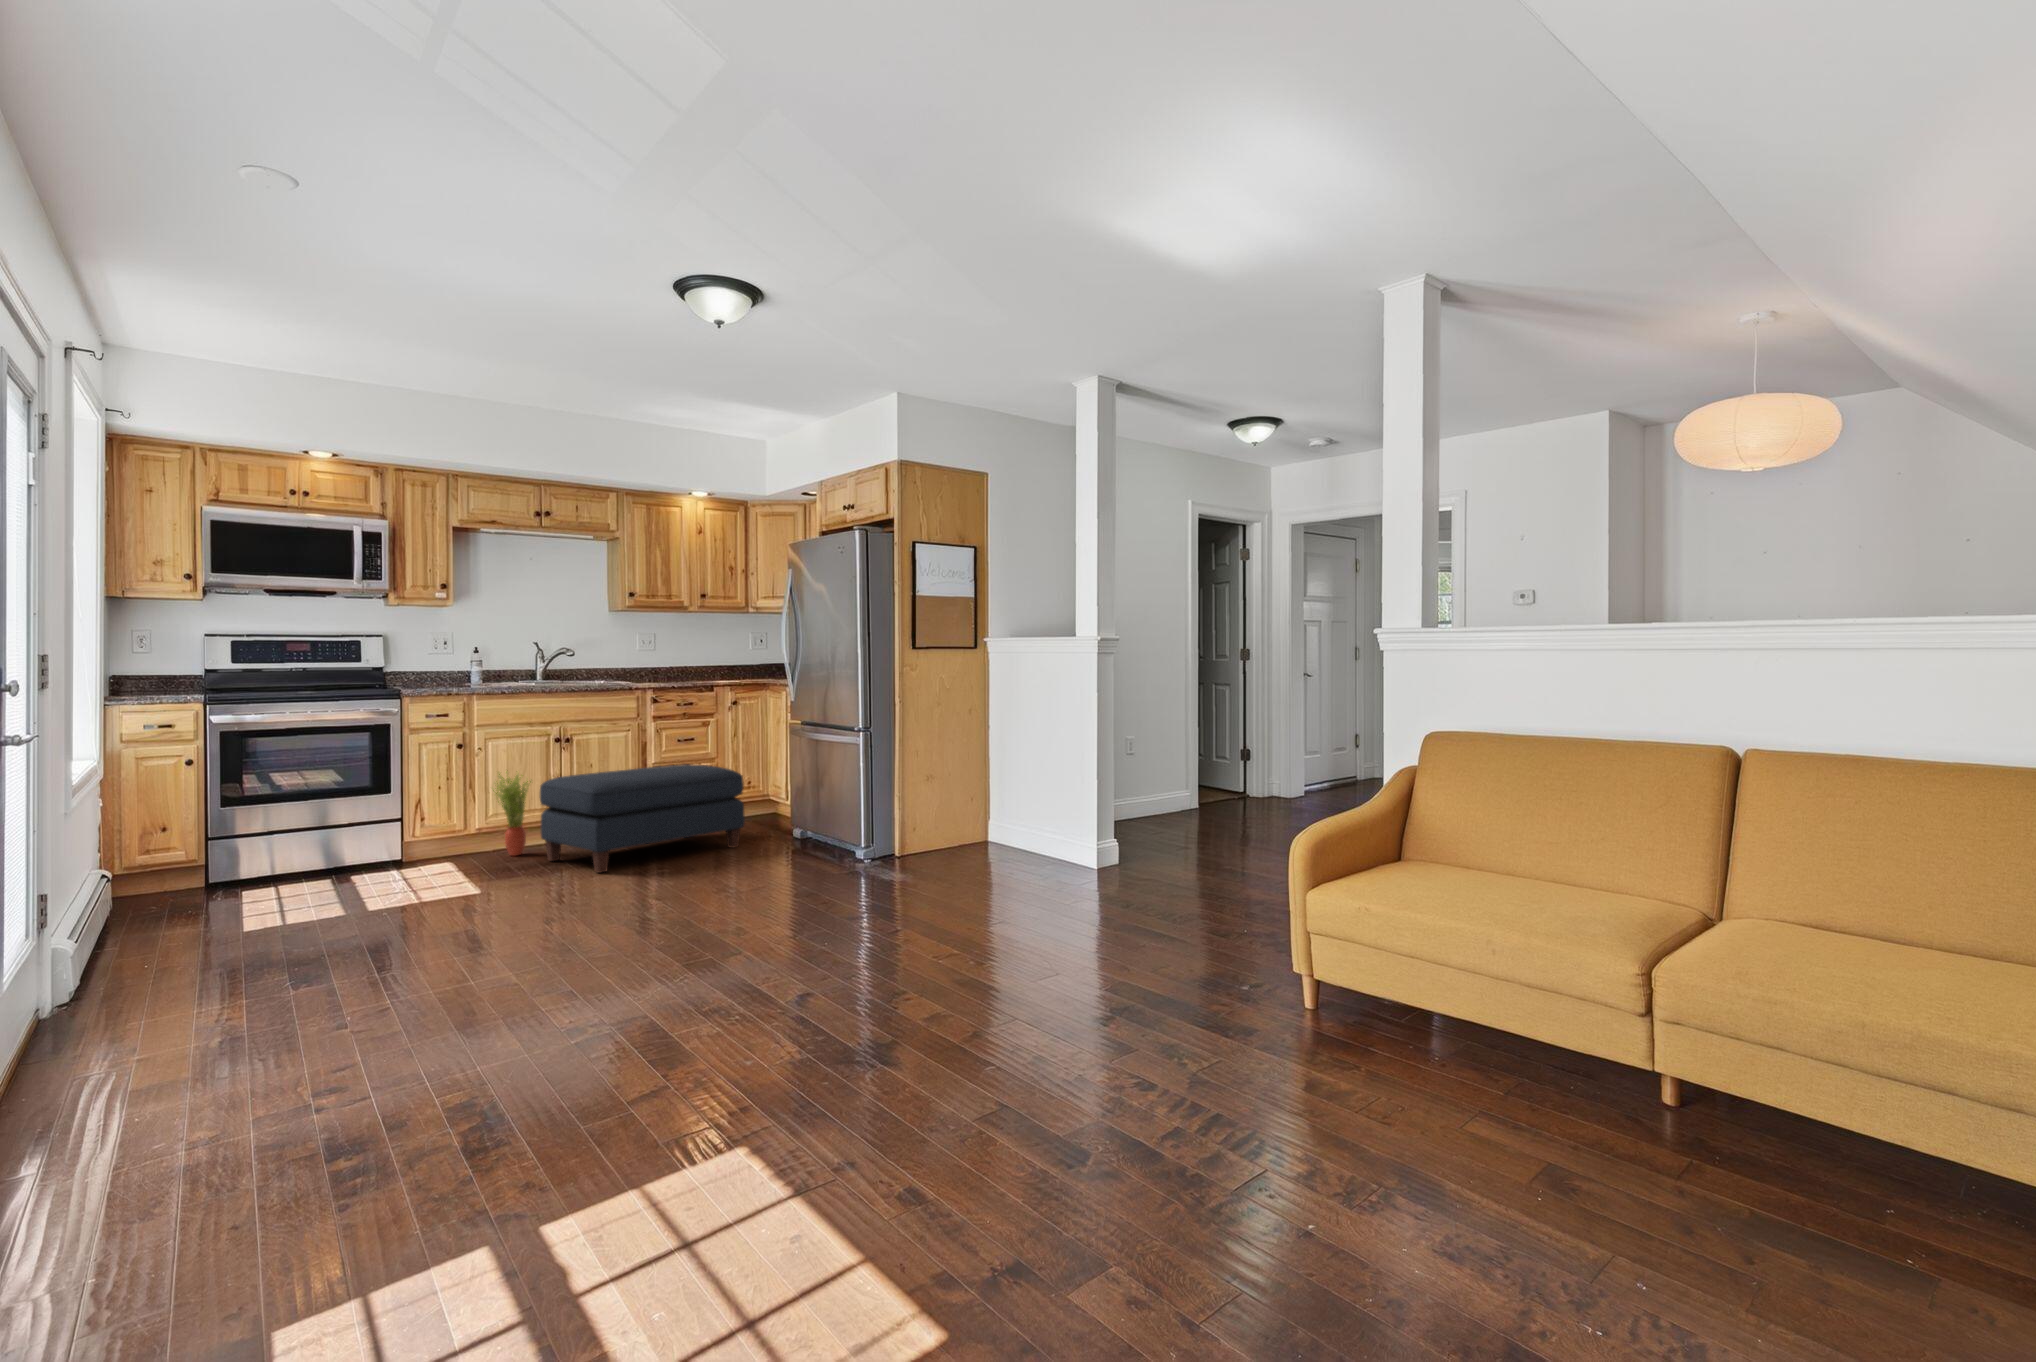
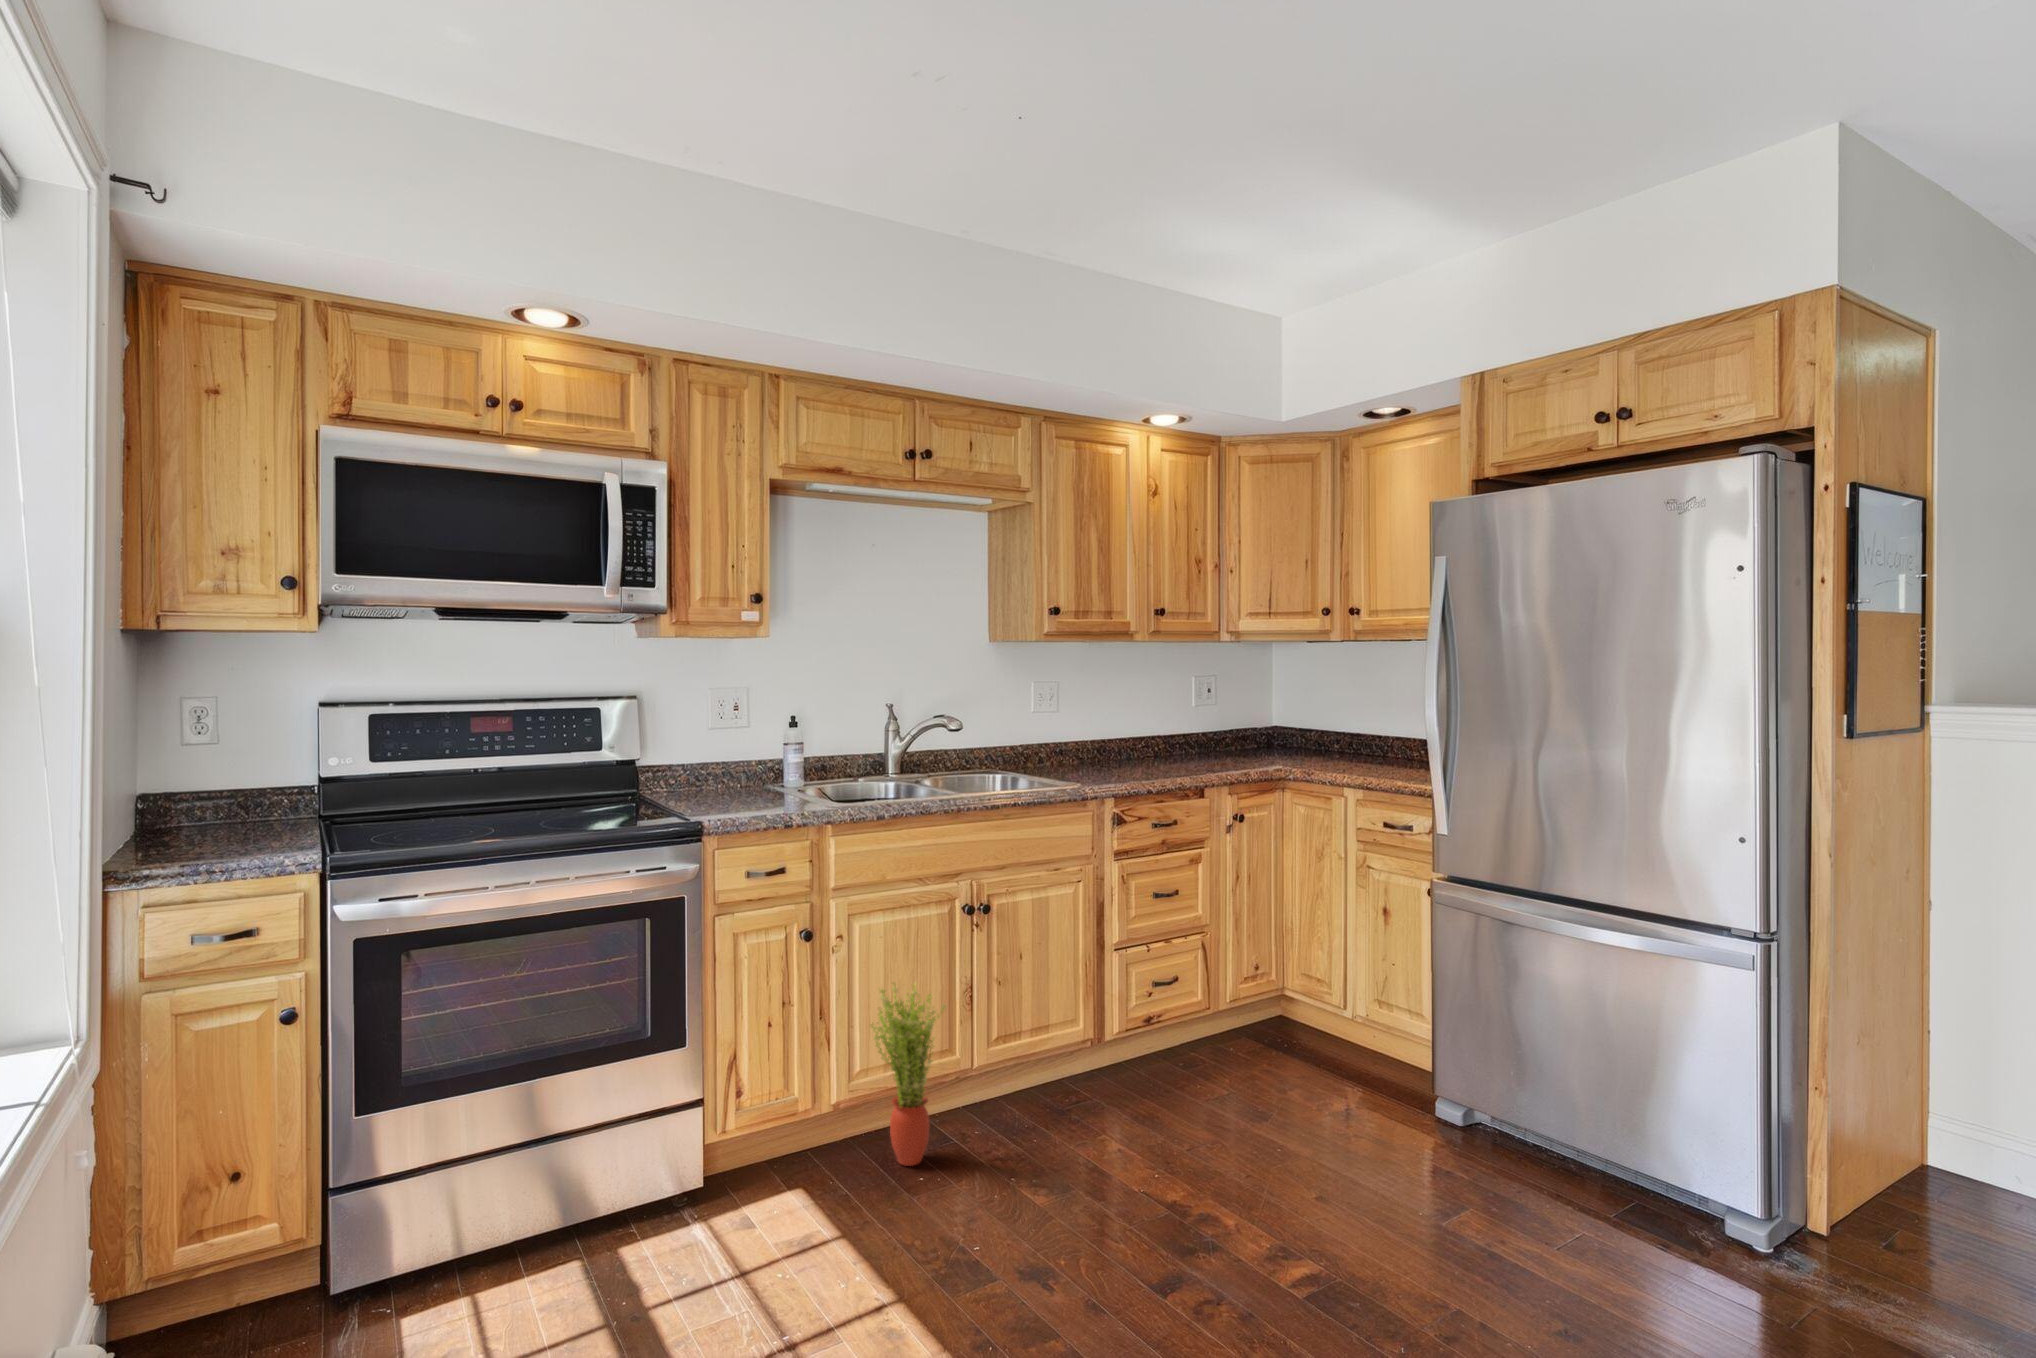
ottoman: present [540,764,745,873] -> none [986,954,1364,1270]

